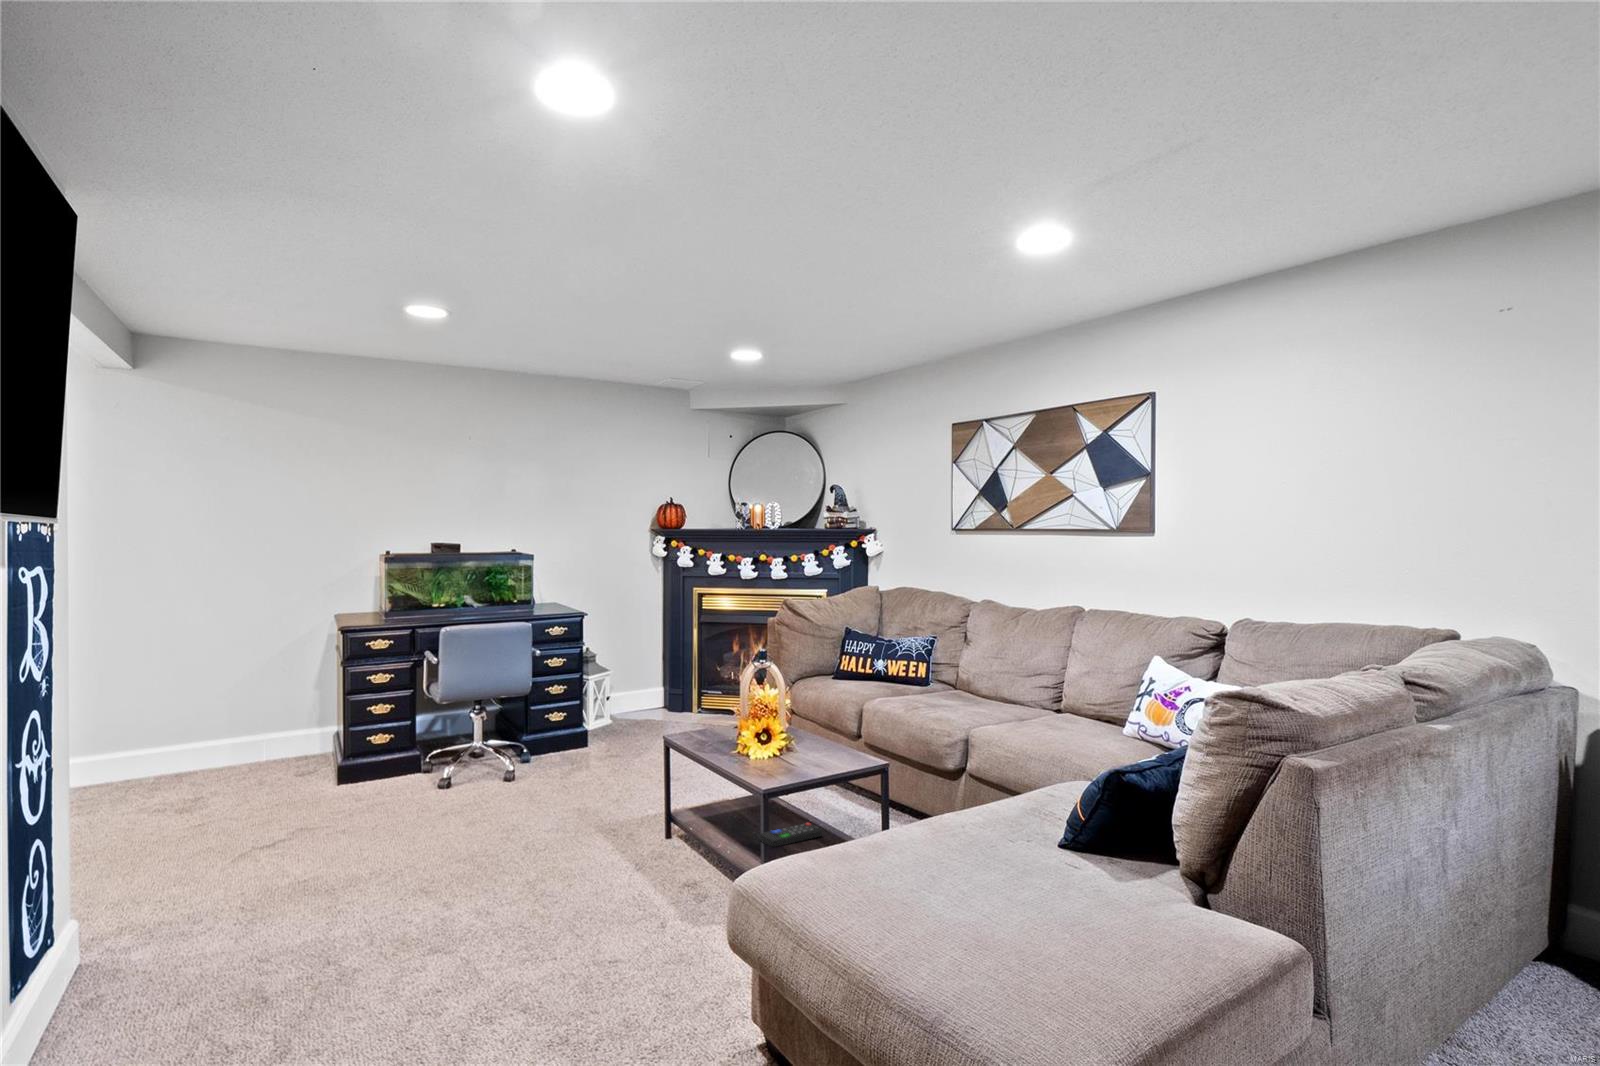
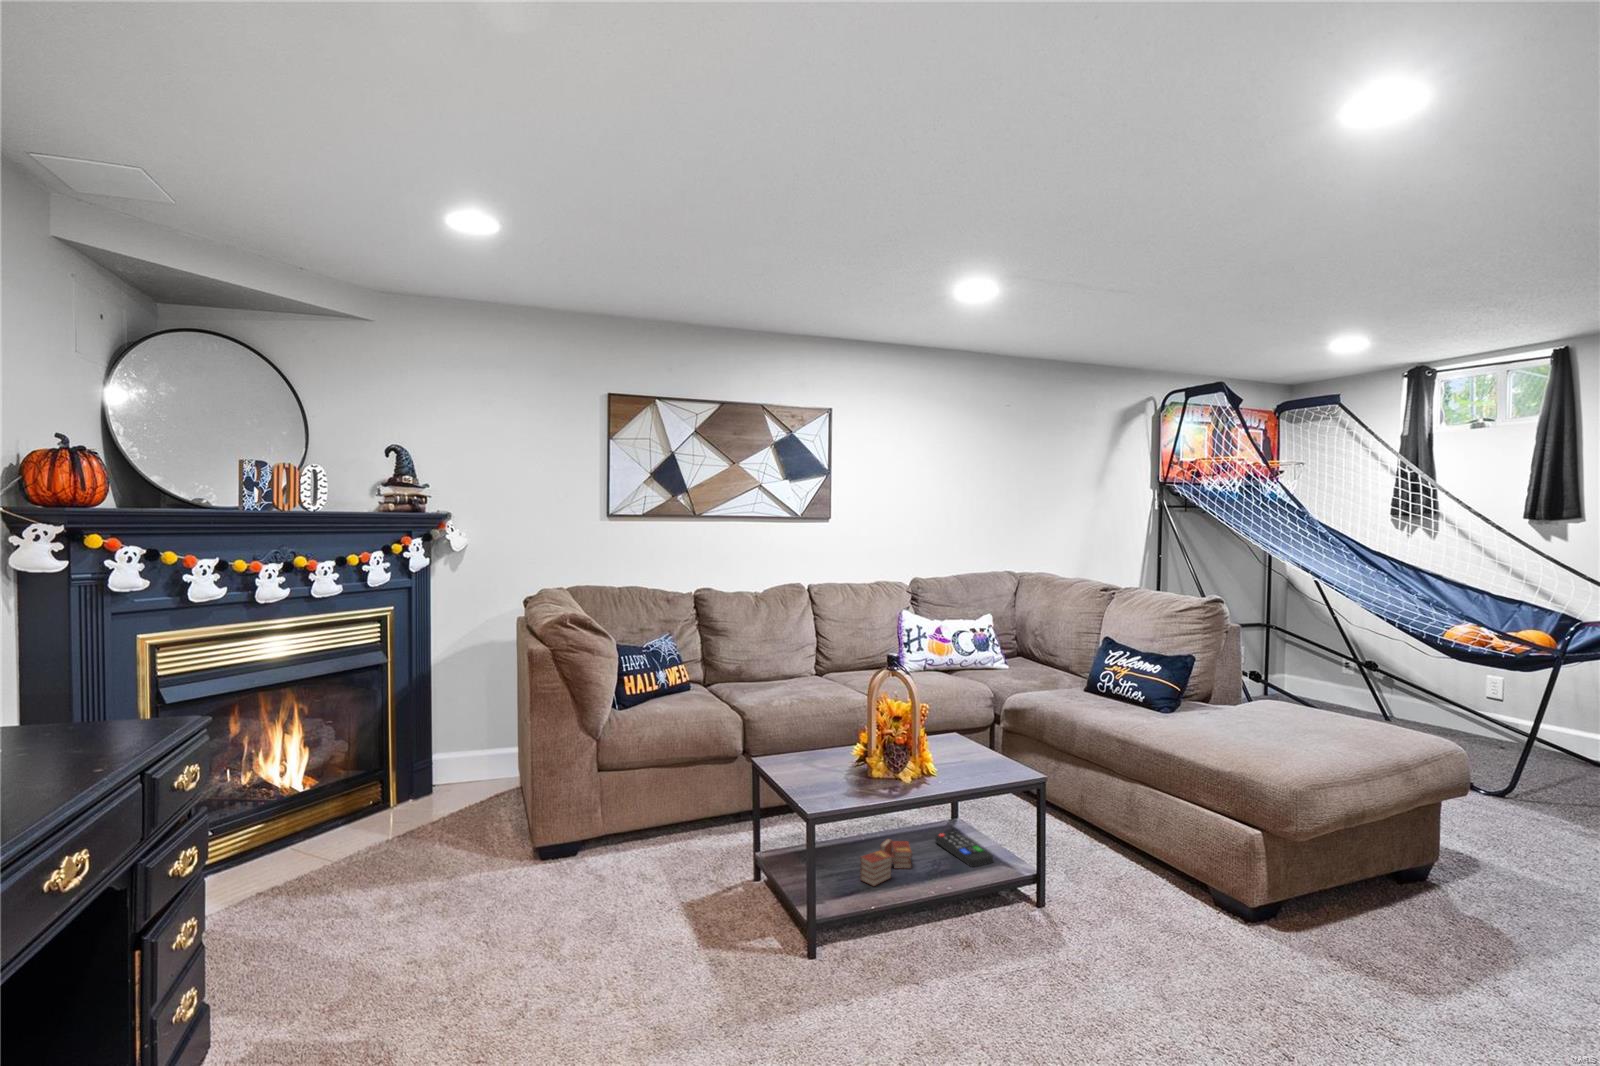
book: none [711,792,772,823] -> present [860,839,912,886]

